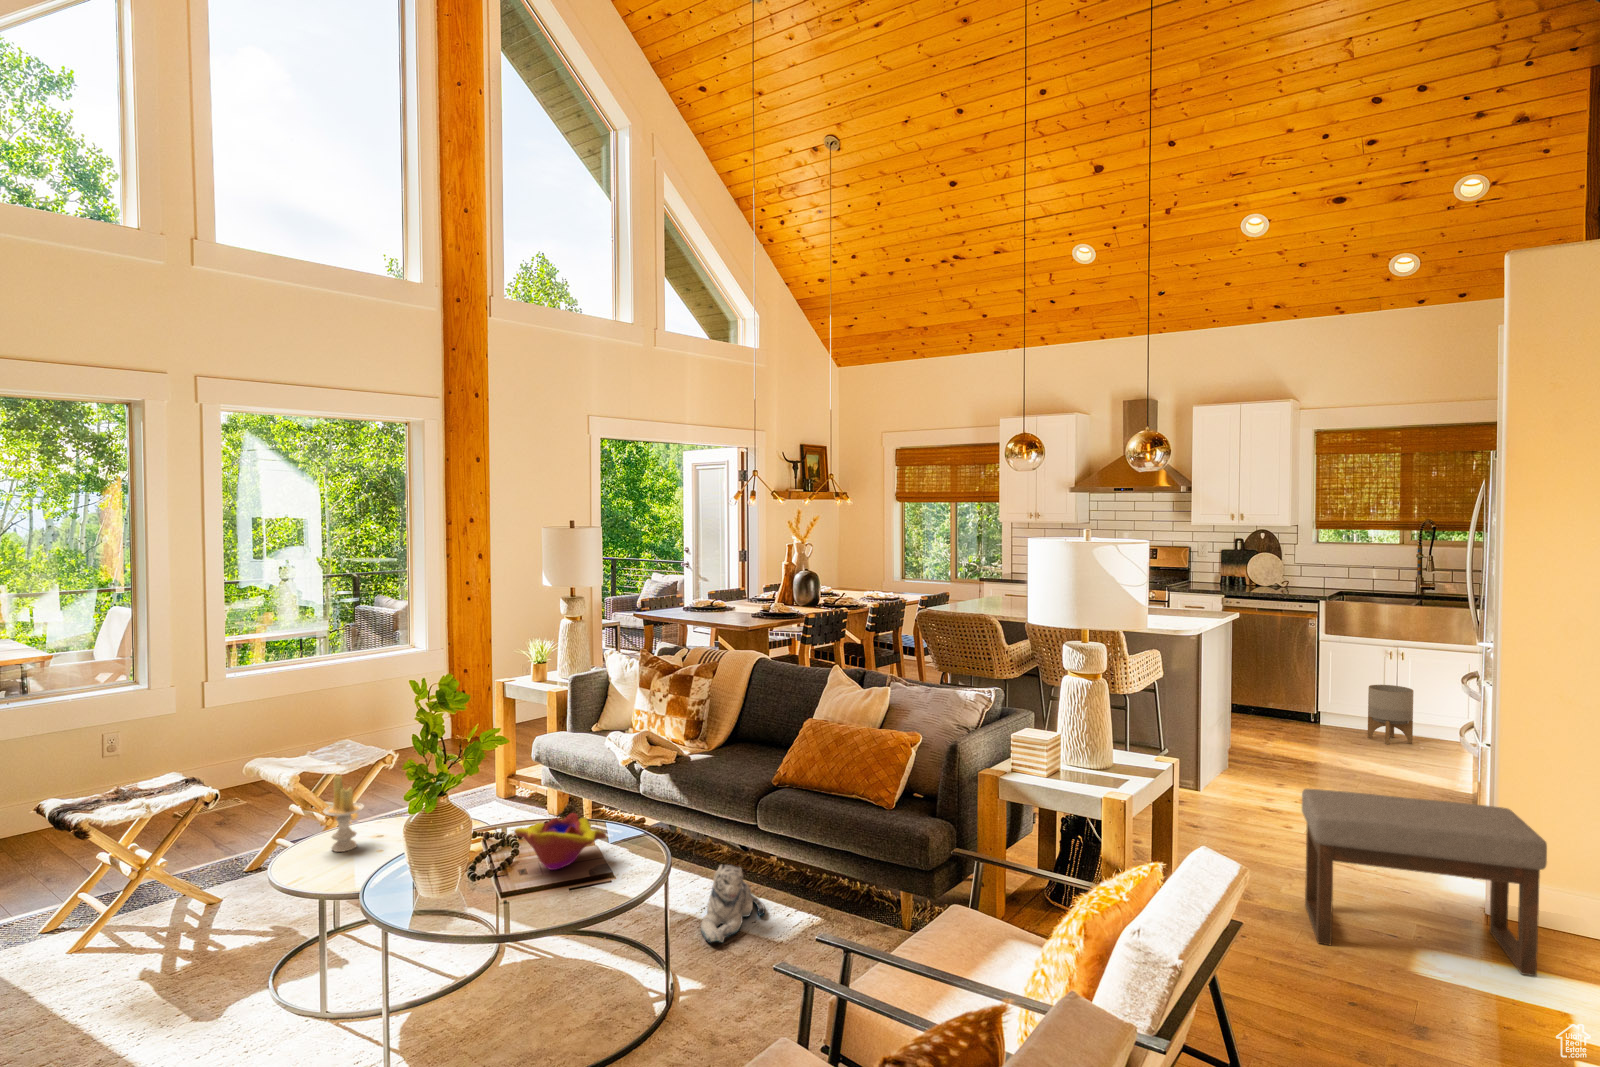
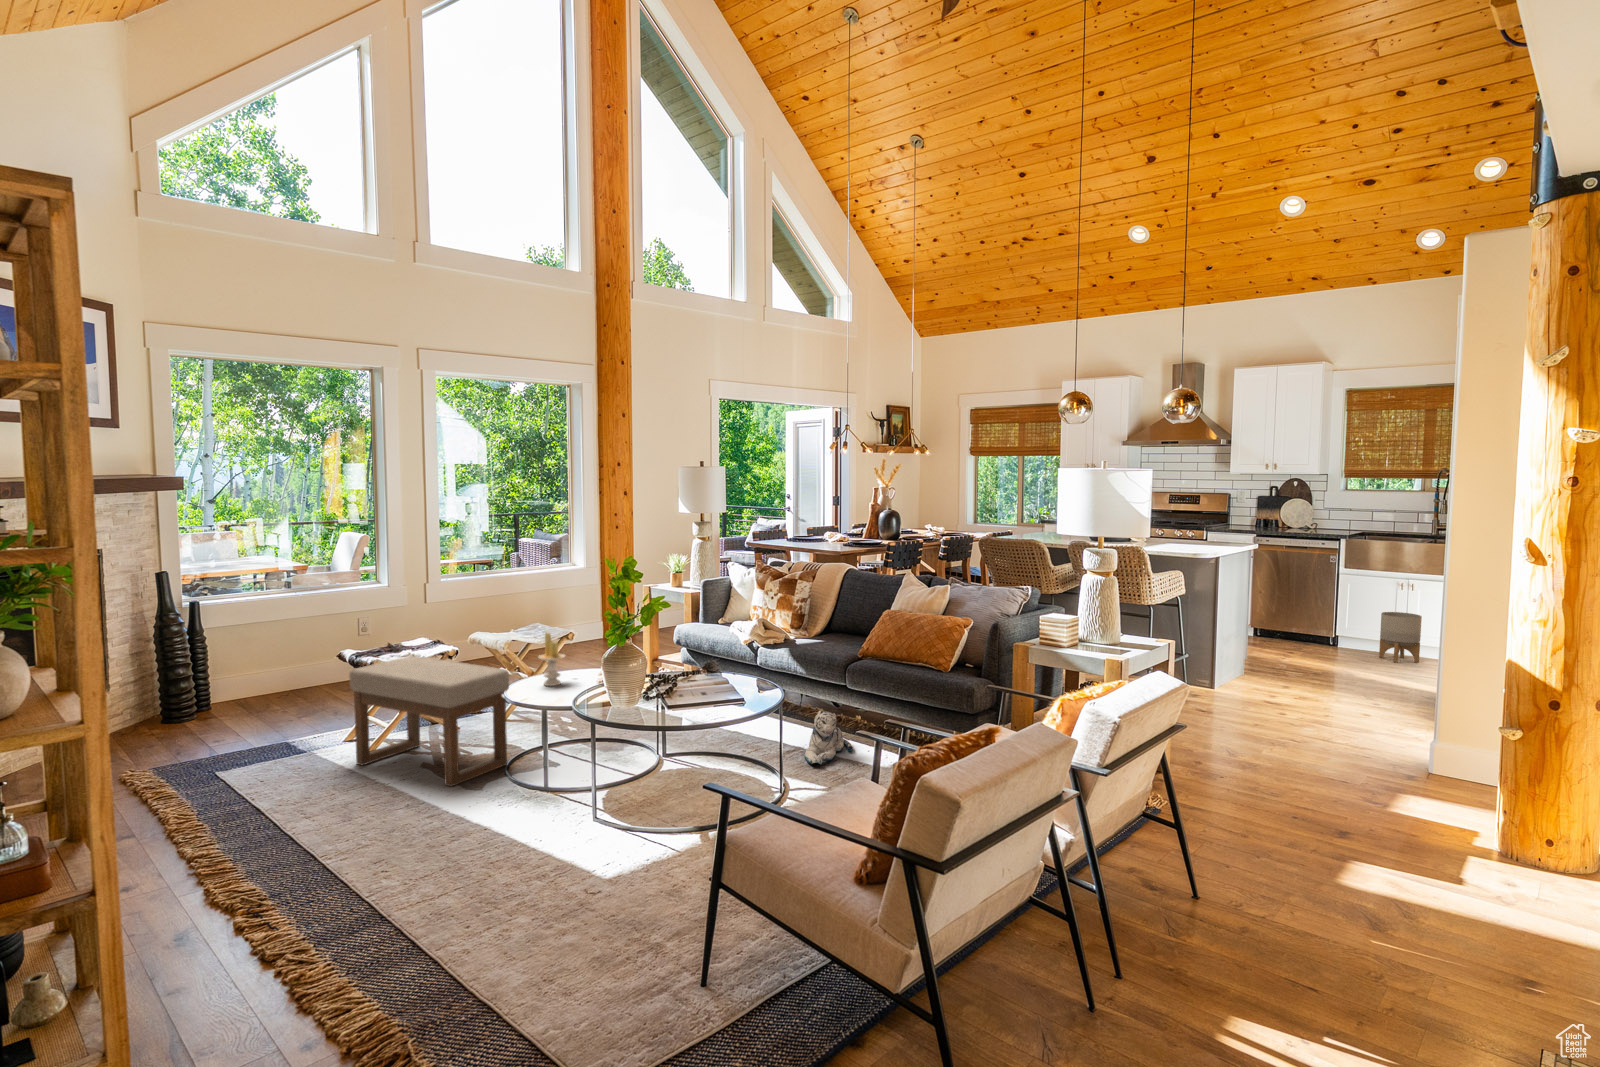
ottoman: present [1302,789,1547,976] -> present [349,656,509,787]
decorative bowl: present [514,813,606,870] -> none [674,660,739,697]

